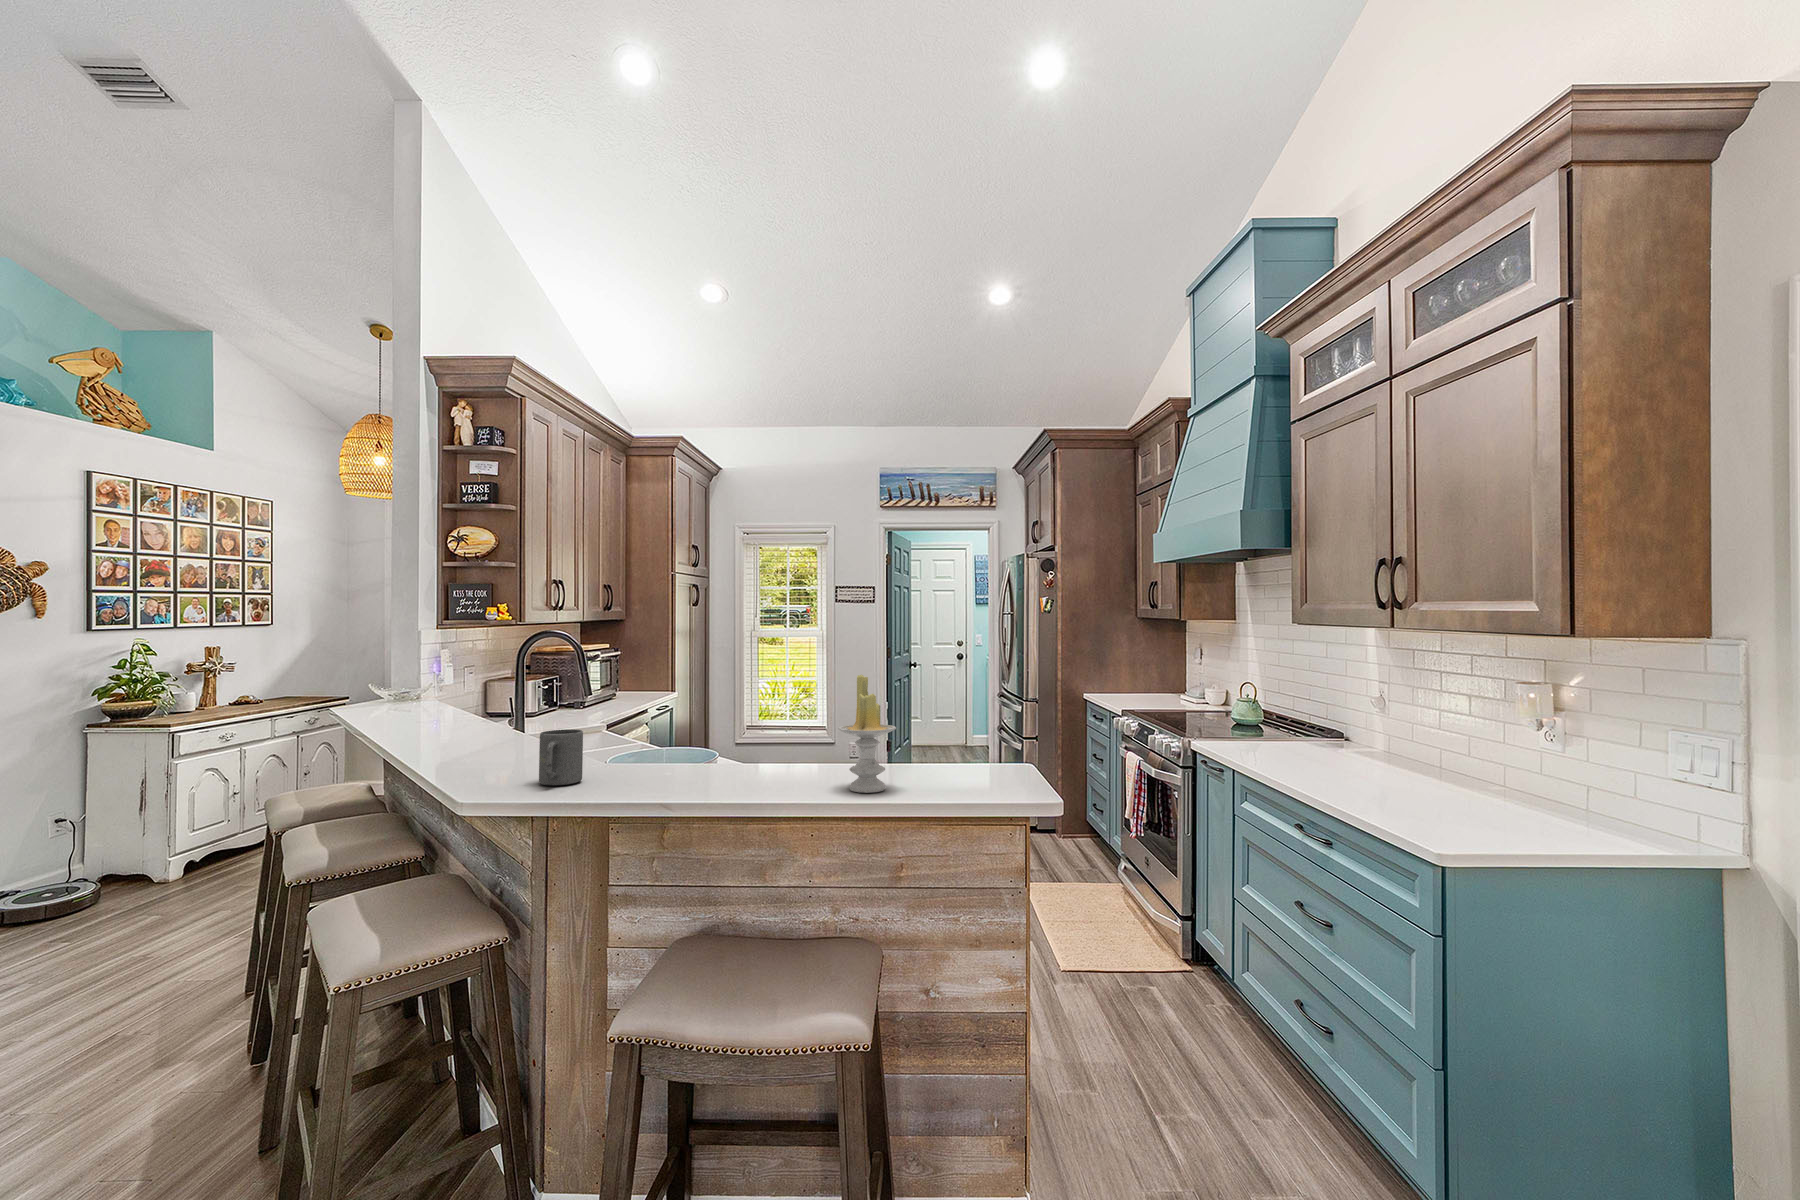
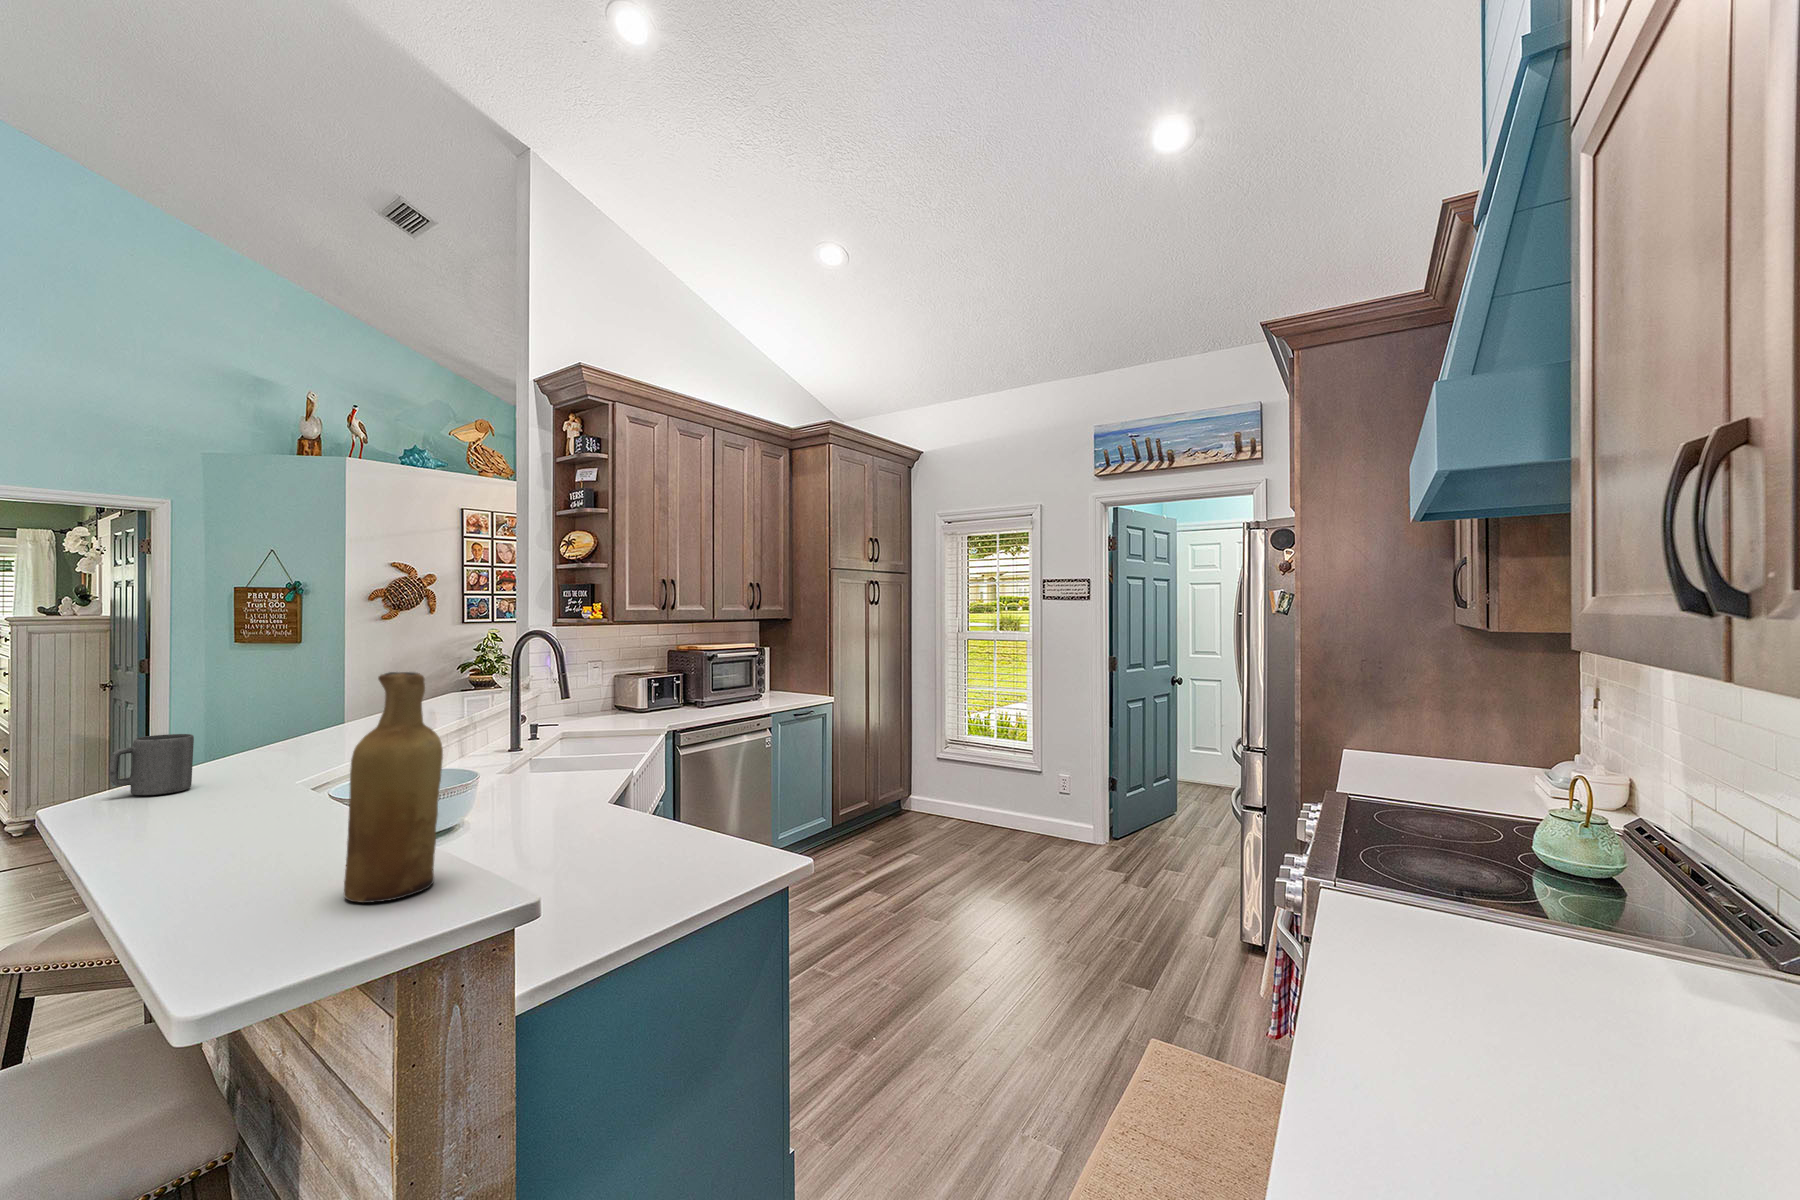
vase: none [963,653,1010,788] -> present [344,672,443,903]
candle: present [838,675,896,793] -> none [208,695,318,871]

